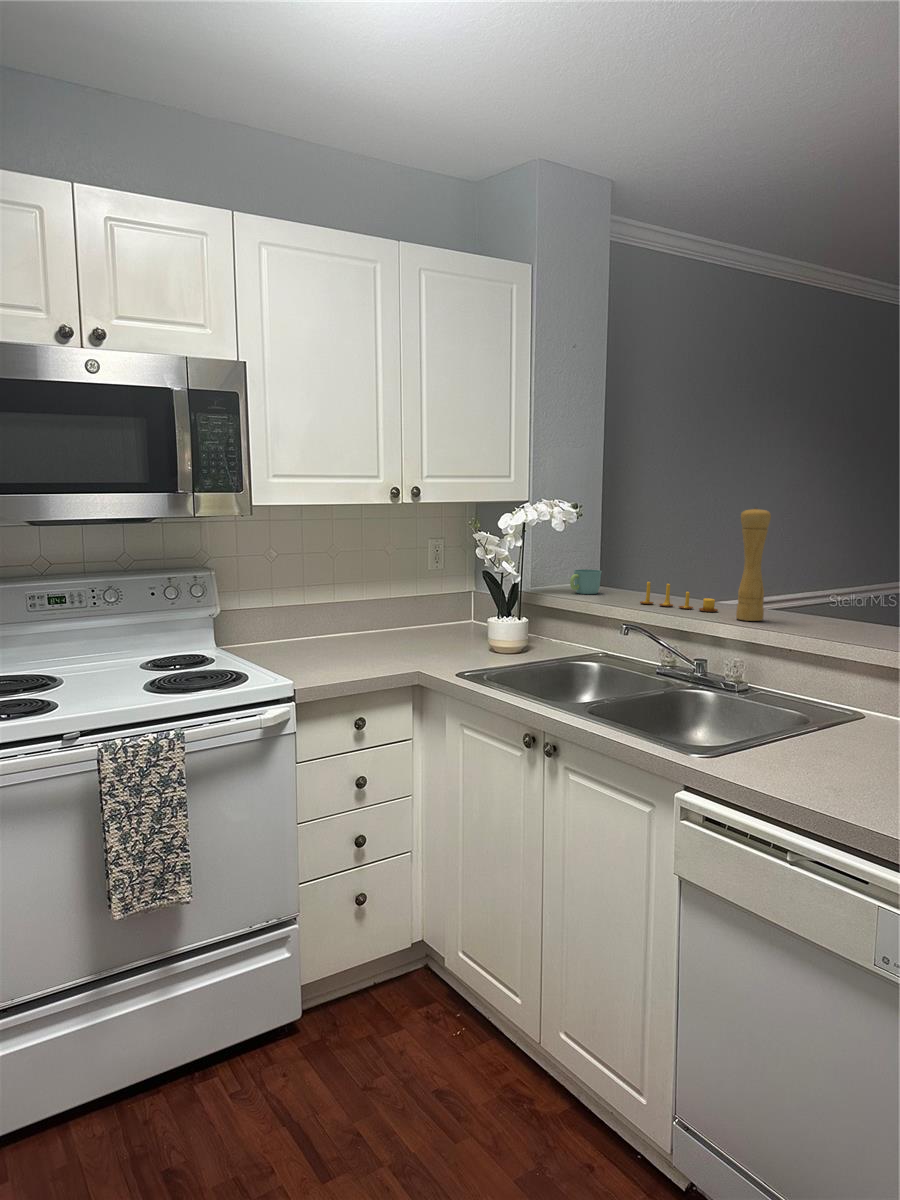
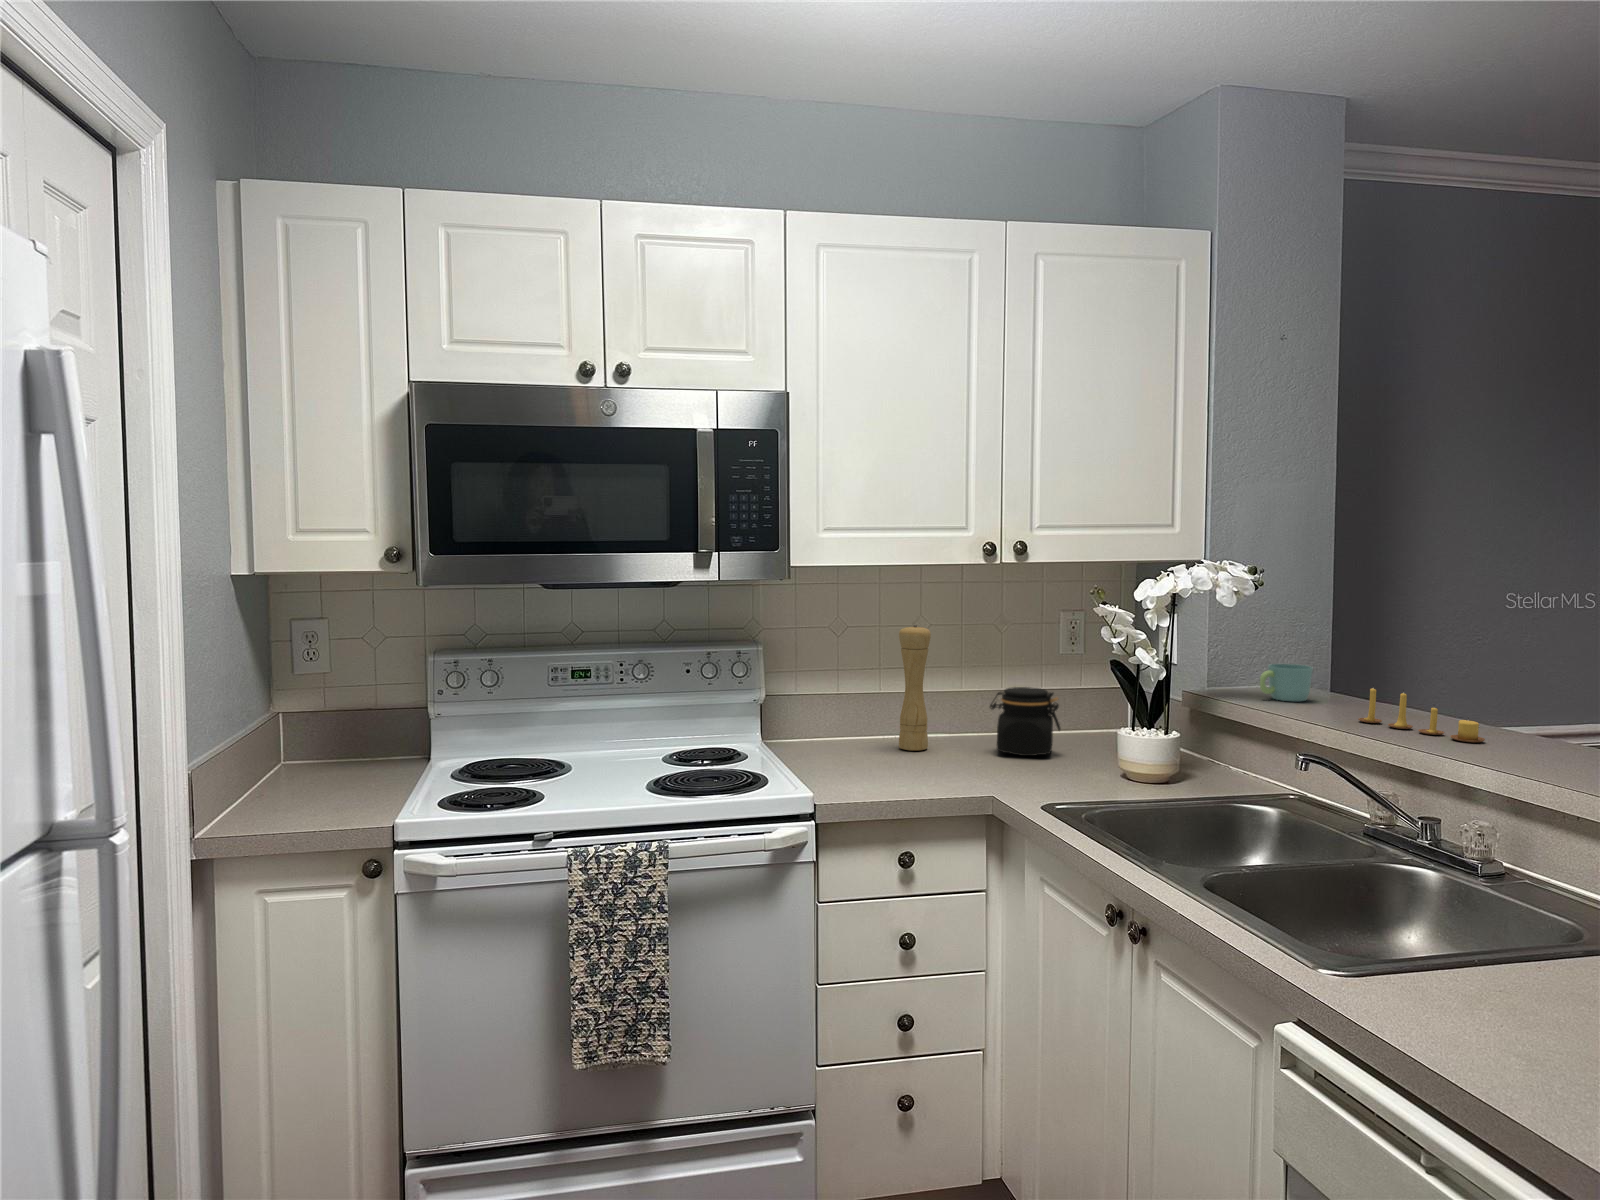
pepper mill: present [736,507,771,621] -> present [899,625,931,751]
jar: none [389,594,441,643] -> present [990,687,1060,756]

